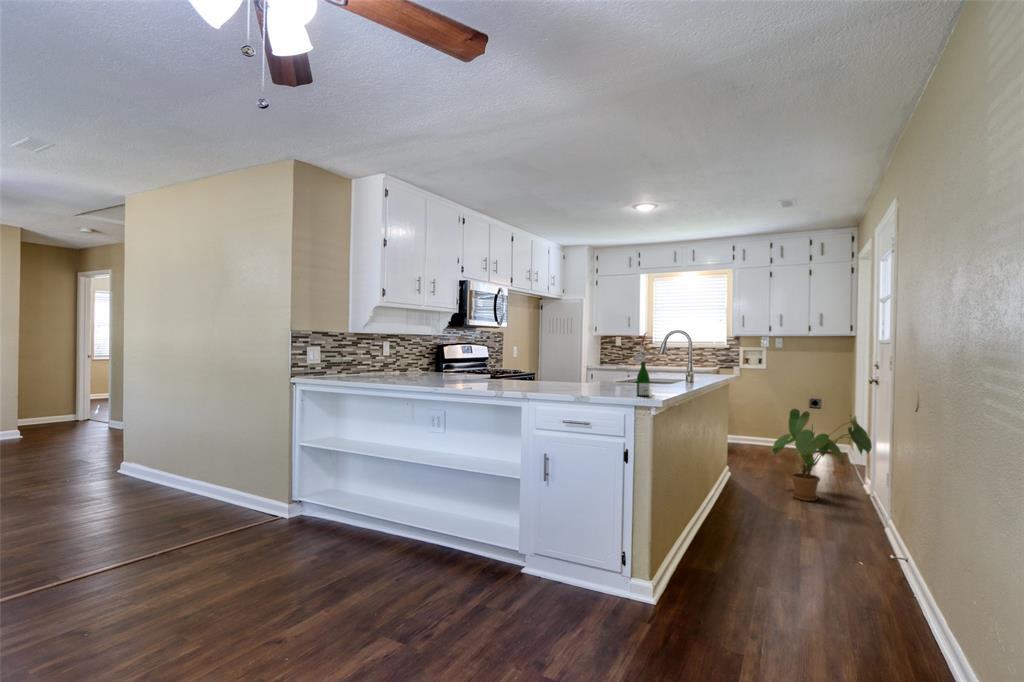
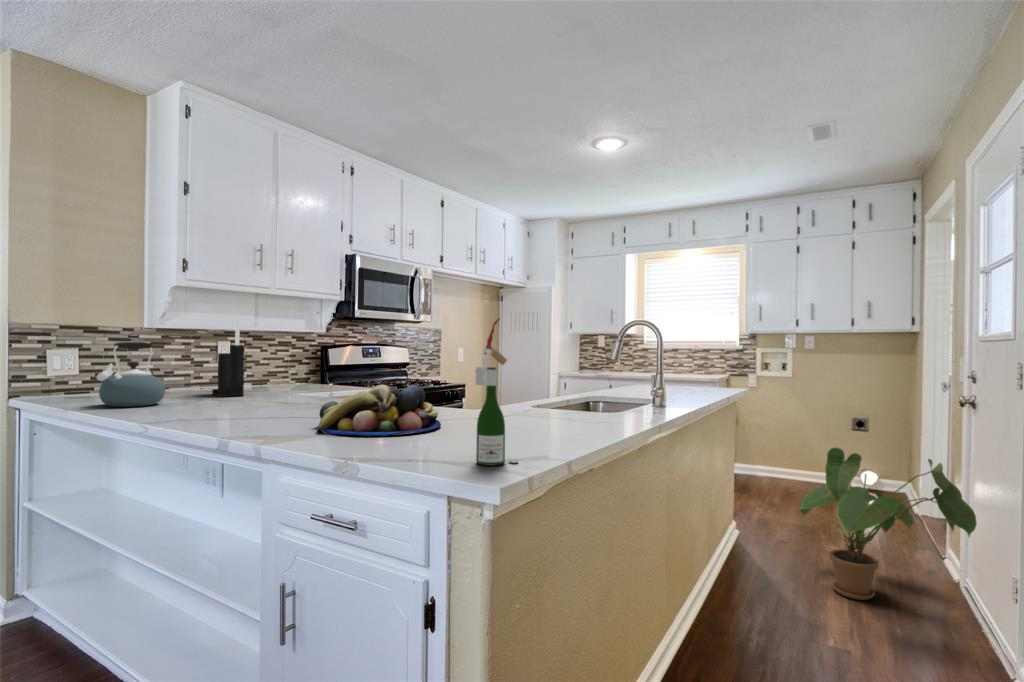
knife block: none [399,328,422,377] -> present [212,320,244,397]
kettle: none [363,342,396,381] -> present [97,342,165,407]
fruit bowl: none [524,365,589,390] -> present [317,385,441,436]

